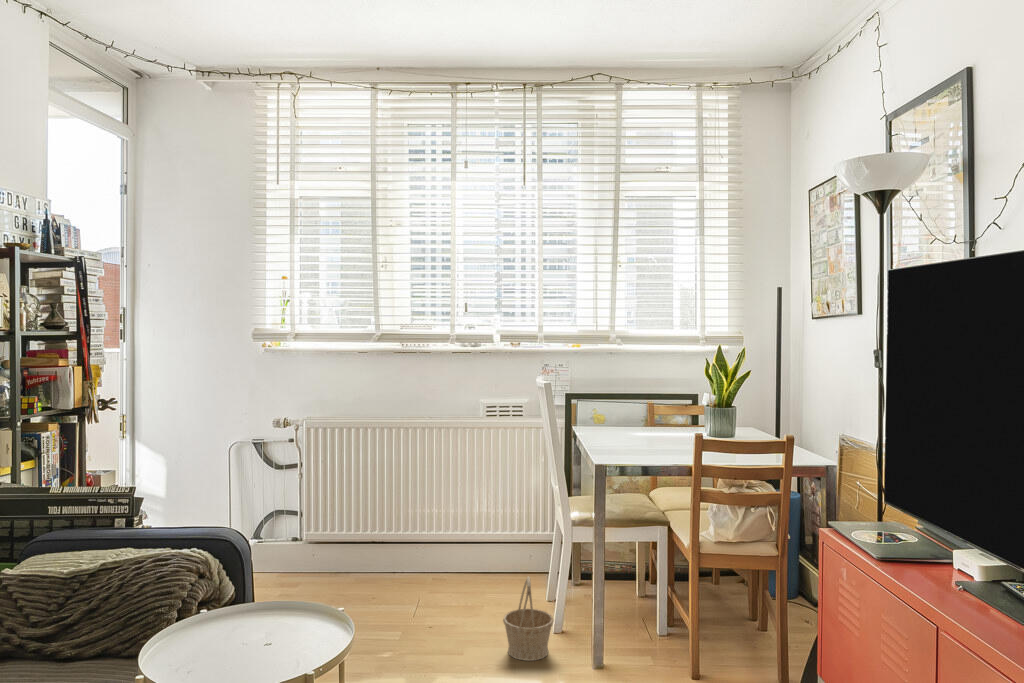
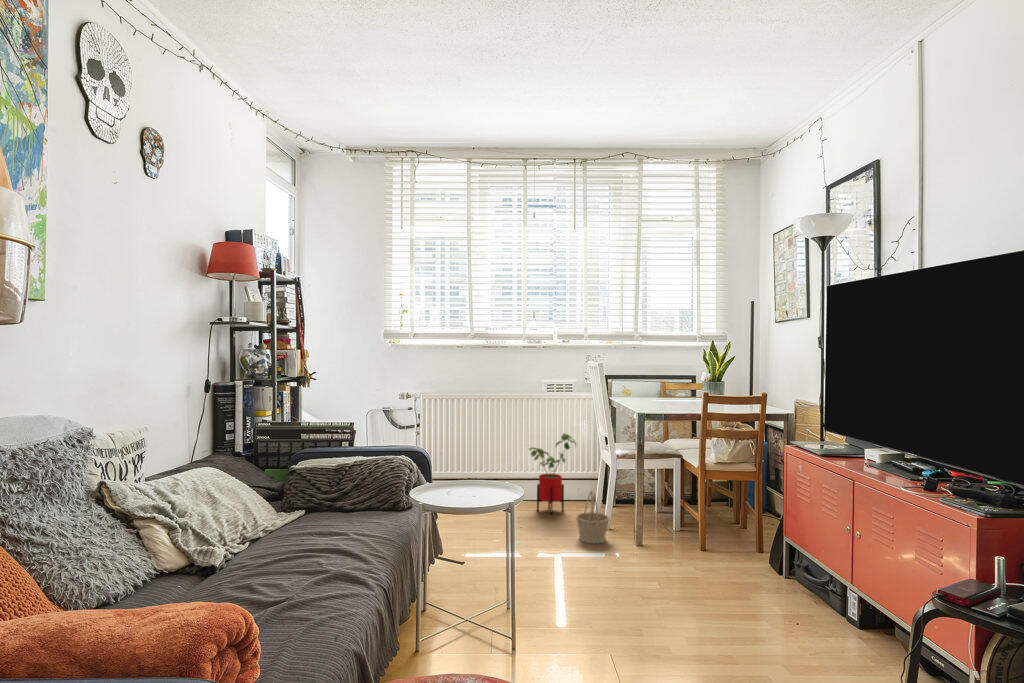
house plant: none [453,481,523,599] -> present [529,433,576,514]

